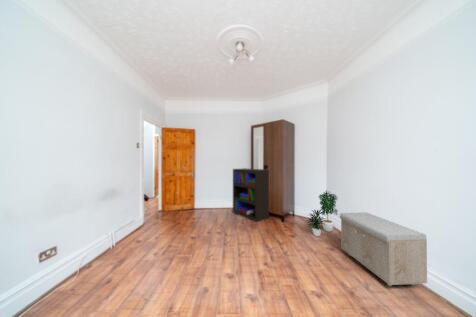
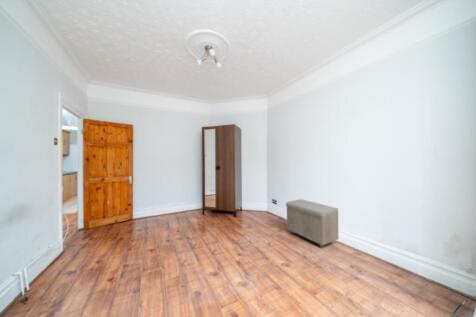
bookshelf: present [233,168,269,222] -> none [181,169,220,221]
potted plant: present [307,191,337,236] -> none [256,184,279,224]

